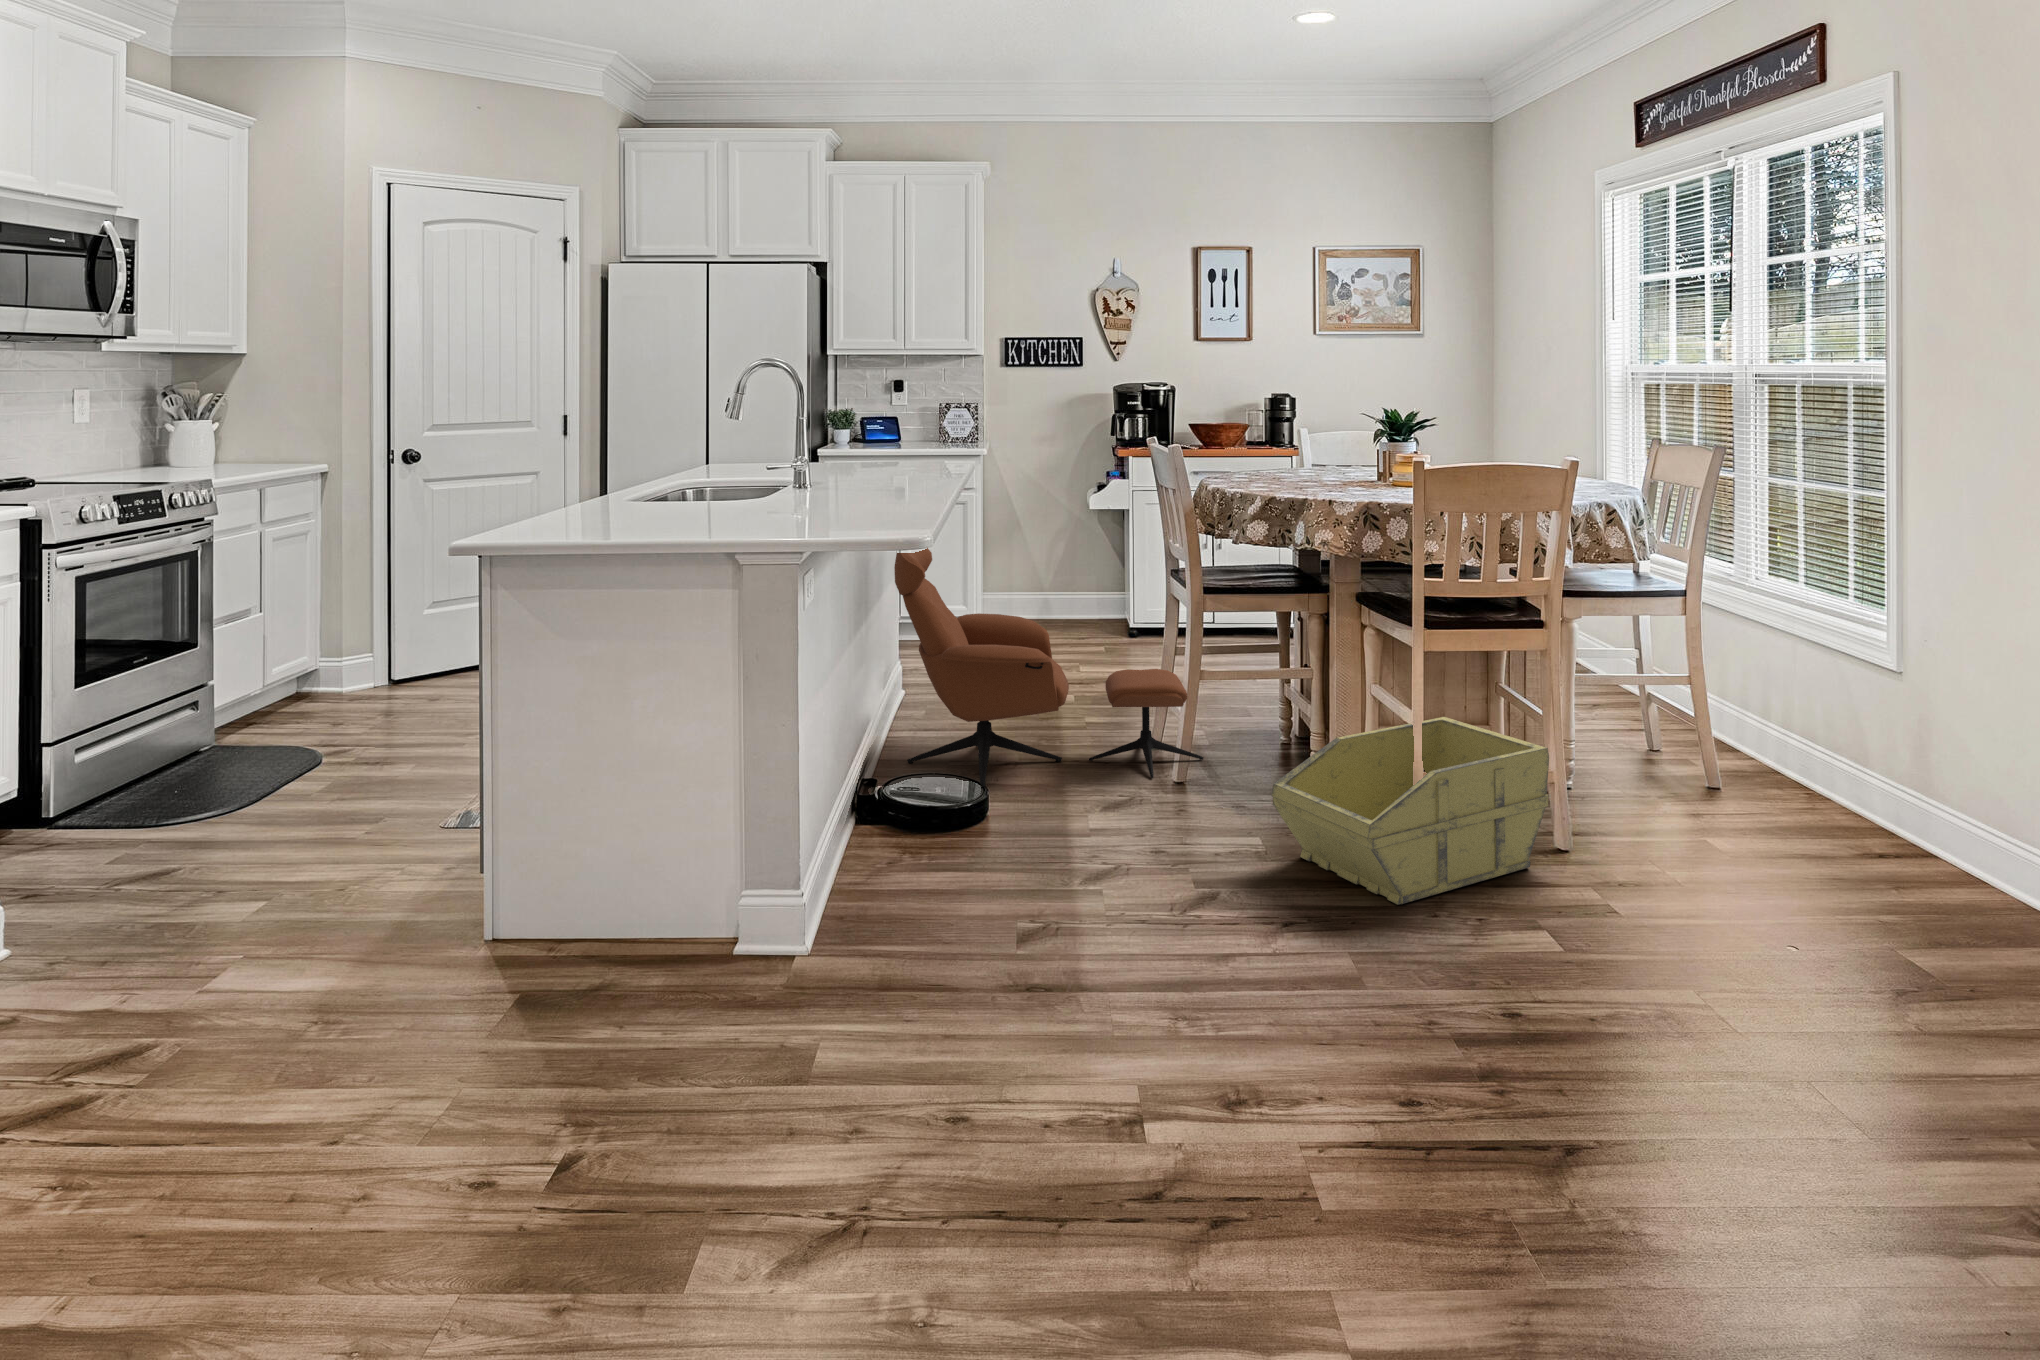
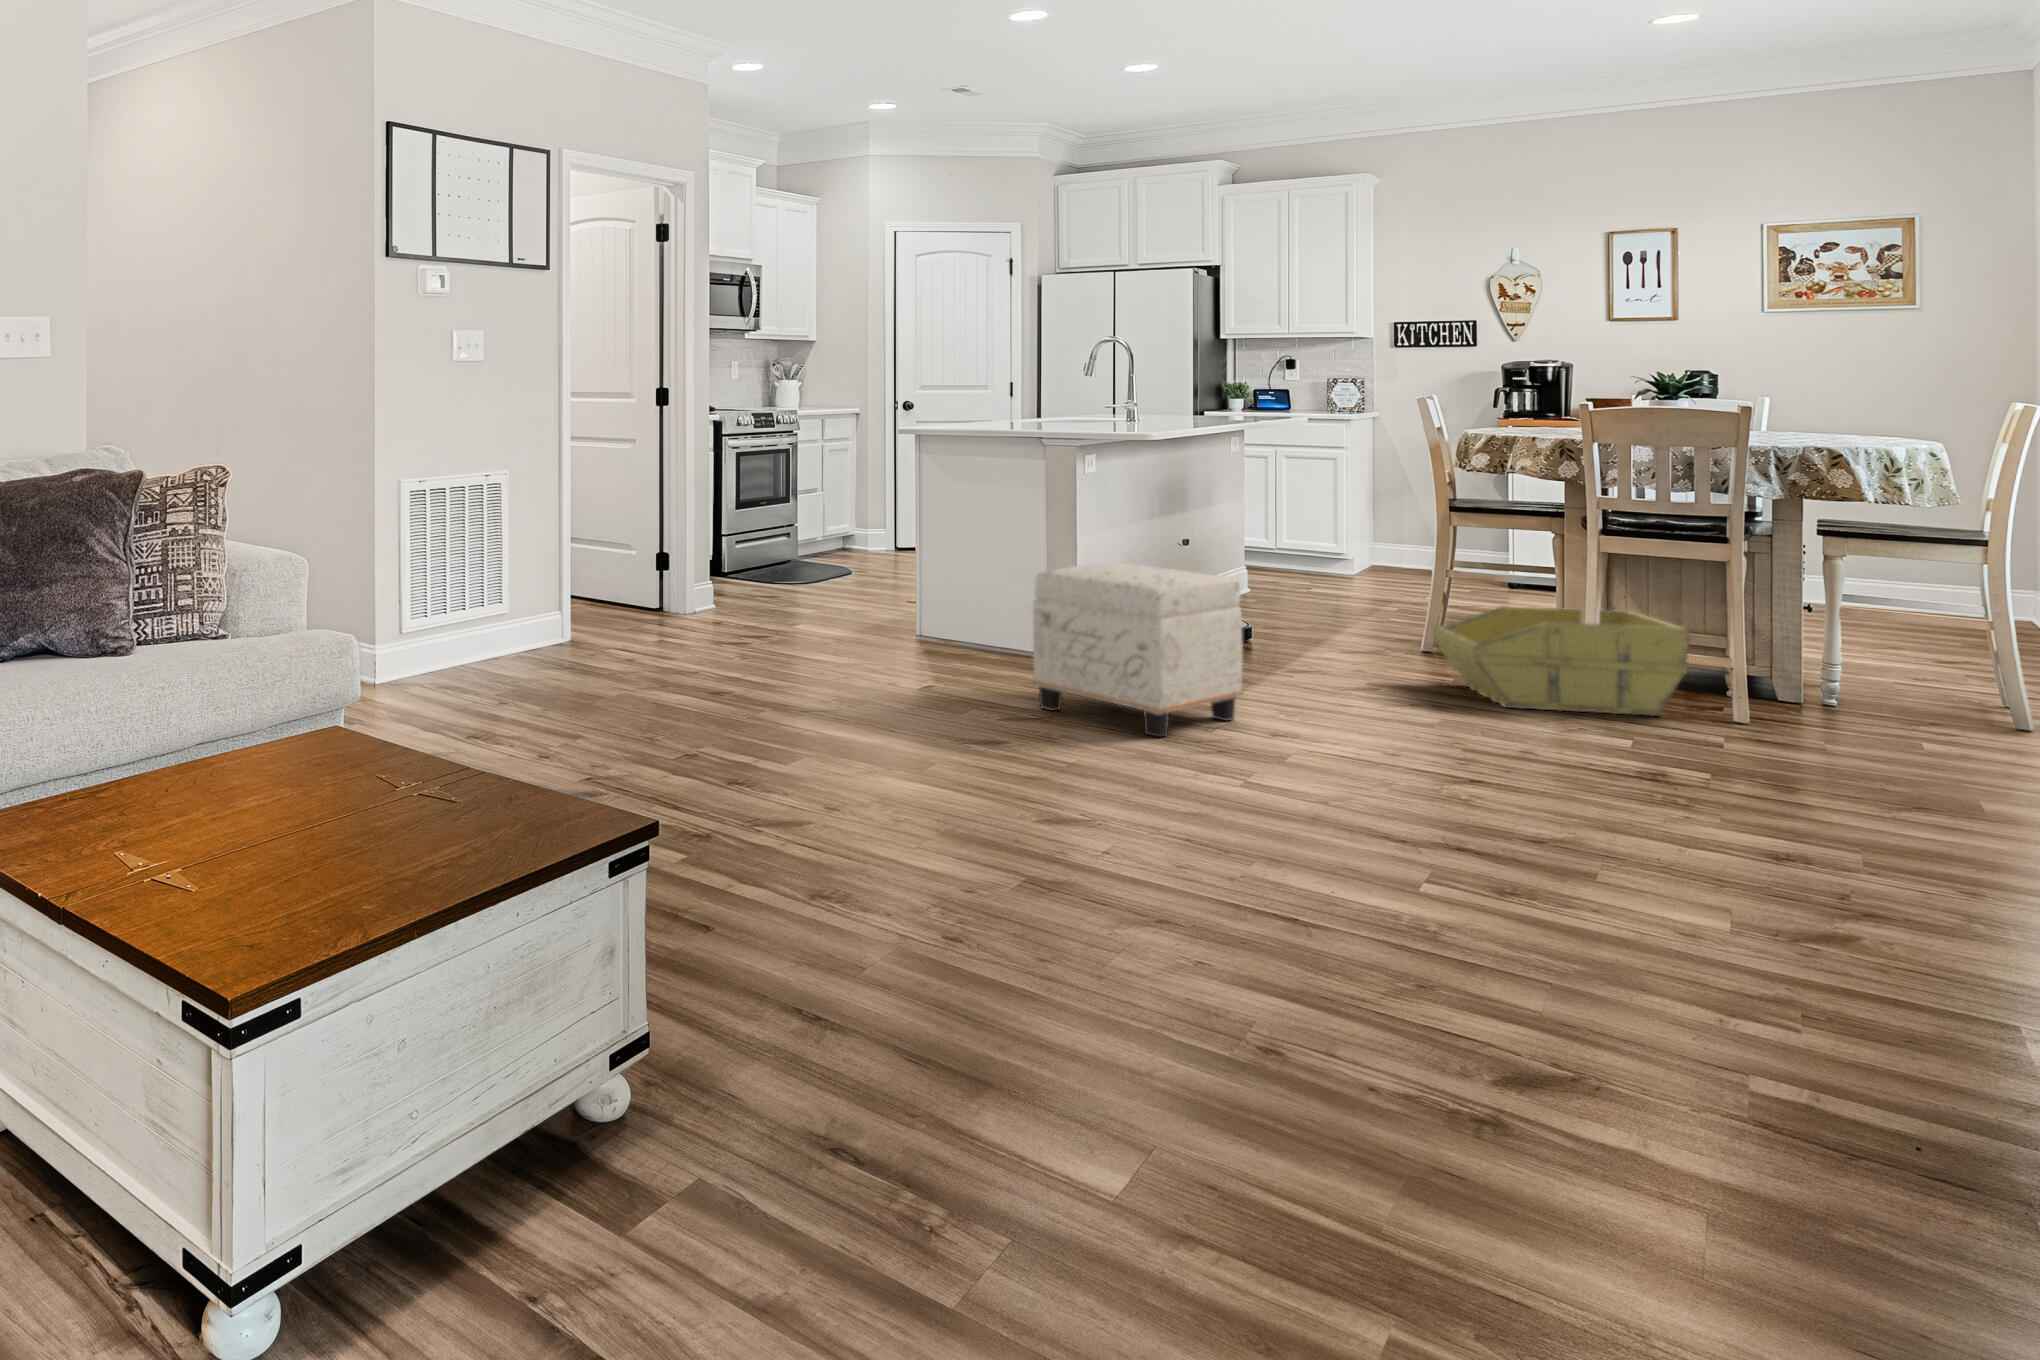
lounge chair: present [894,548,1204,787] -> none [1198,463,1460,646]
ottoman: none [840,816,1189,1263] -> present [1033,563,1242,737]

